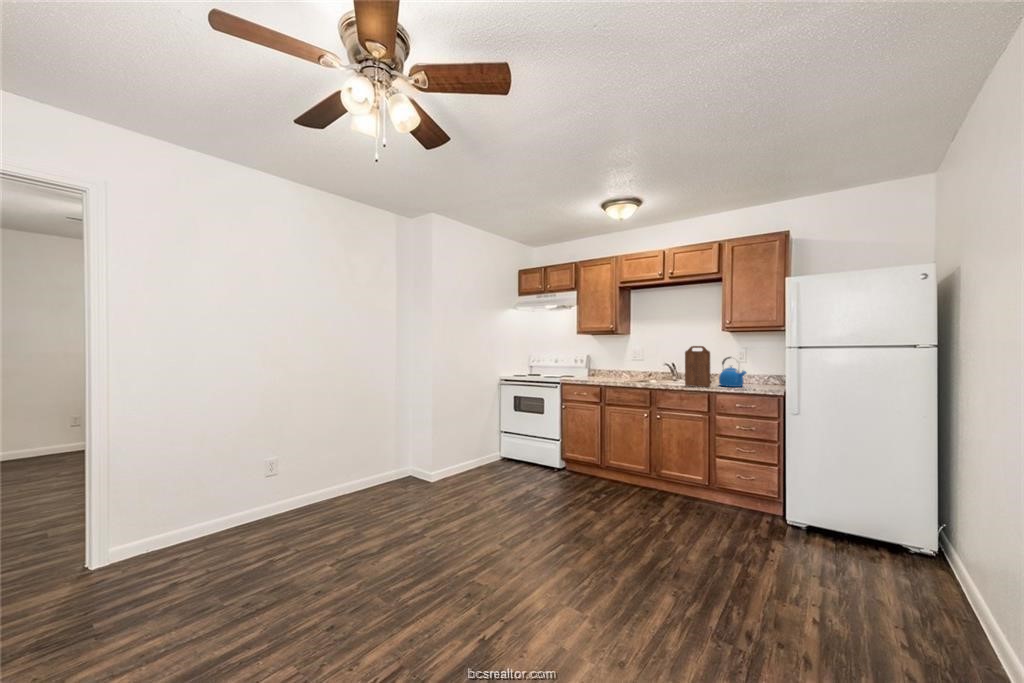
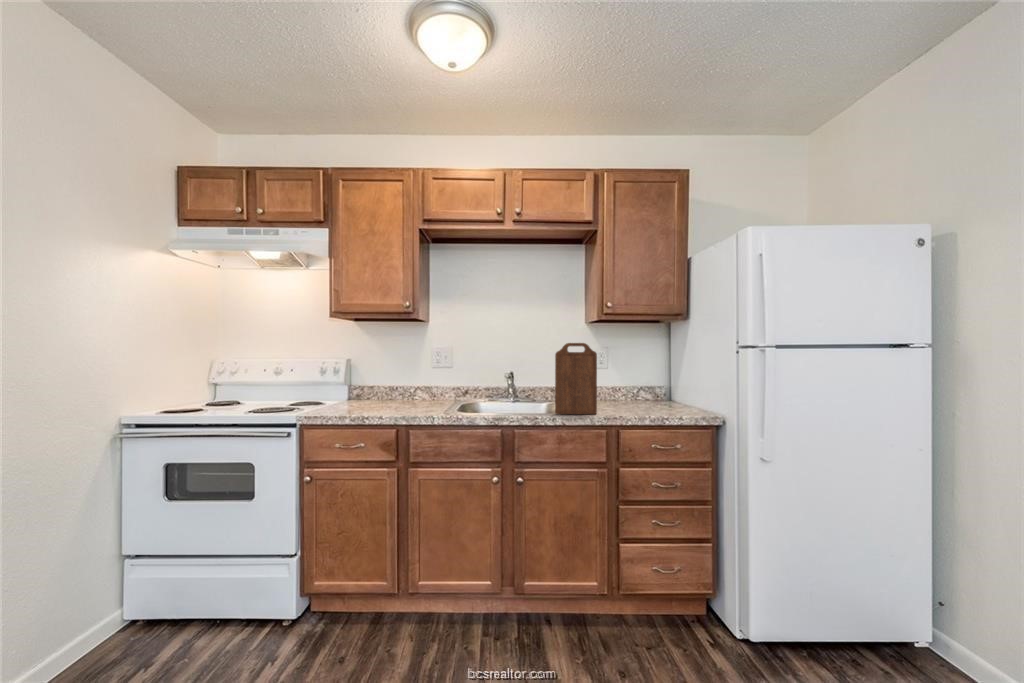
kettle: present [719,357,746,387] -> none [599,360,644,410]

